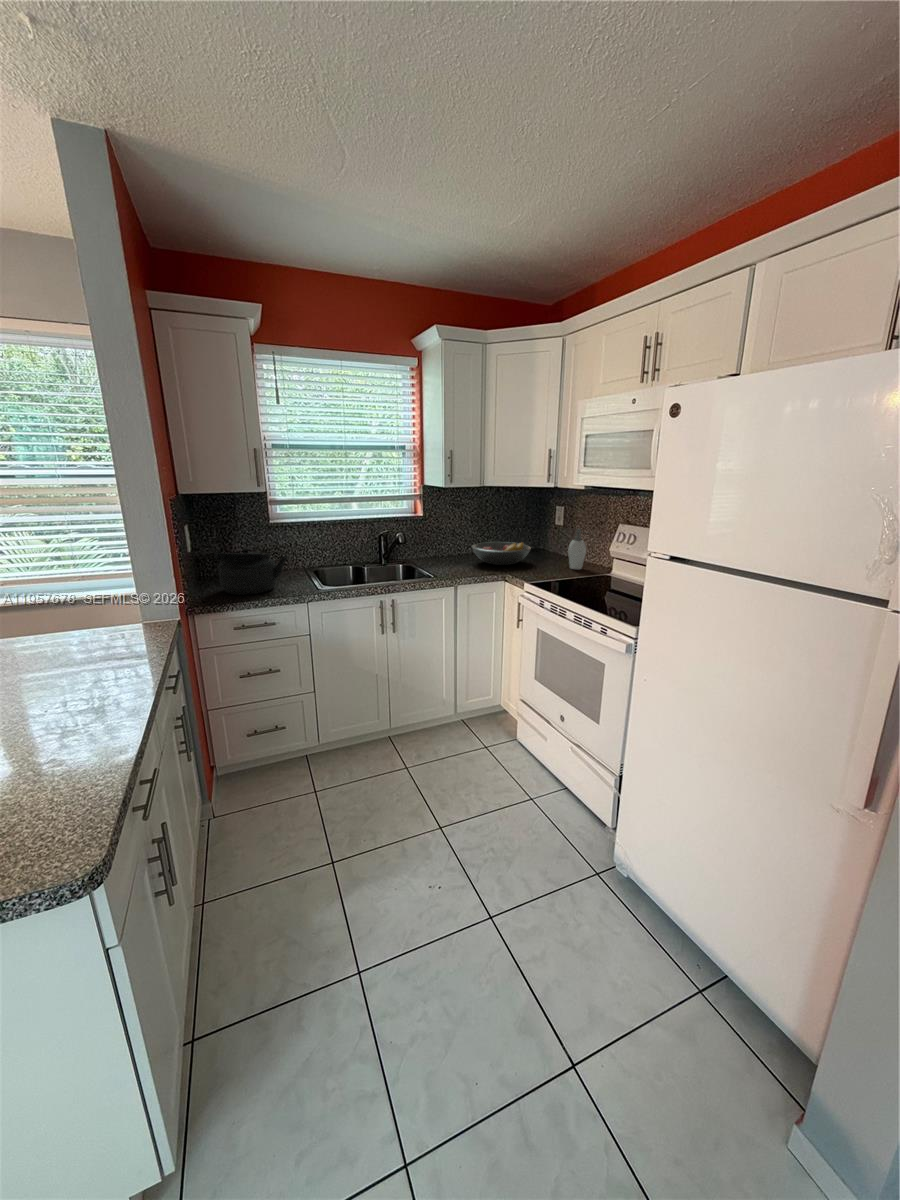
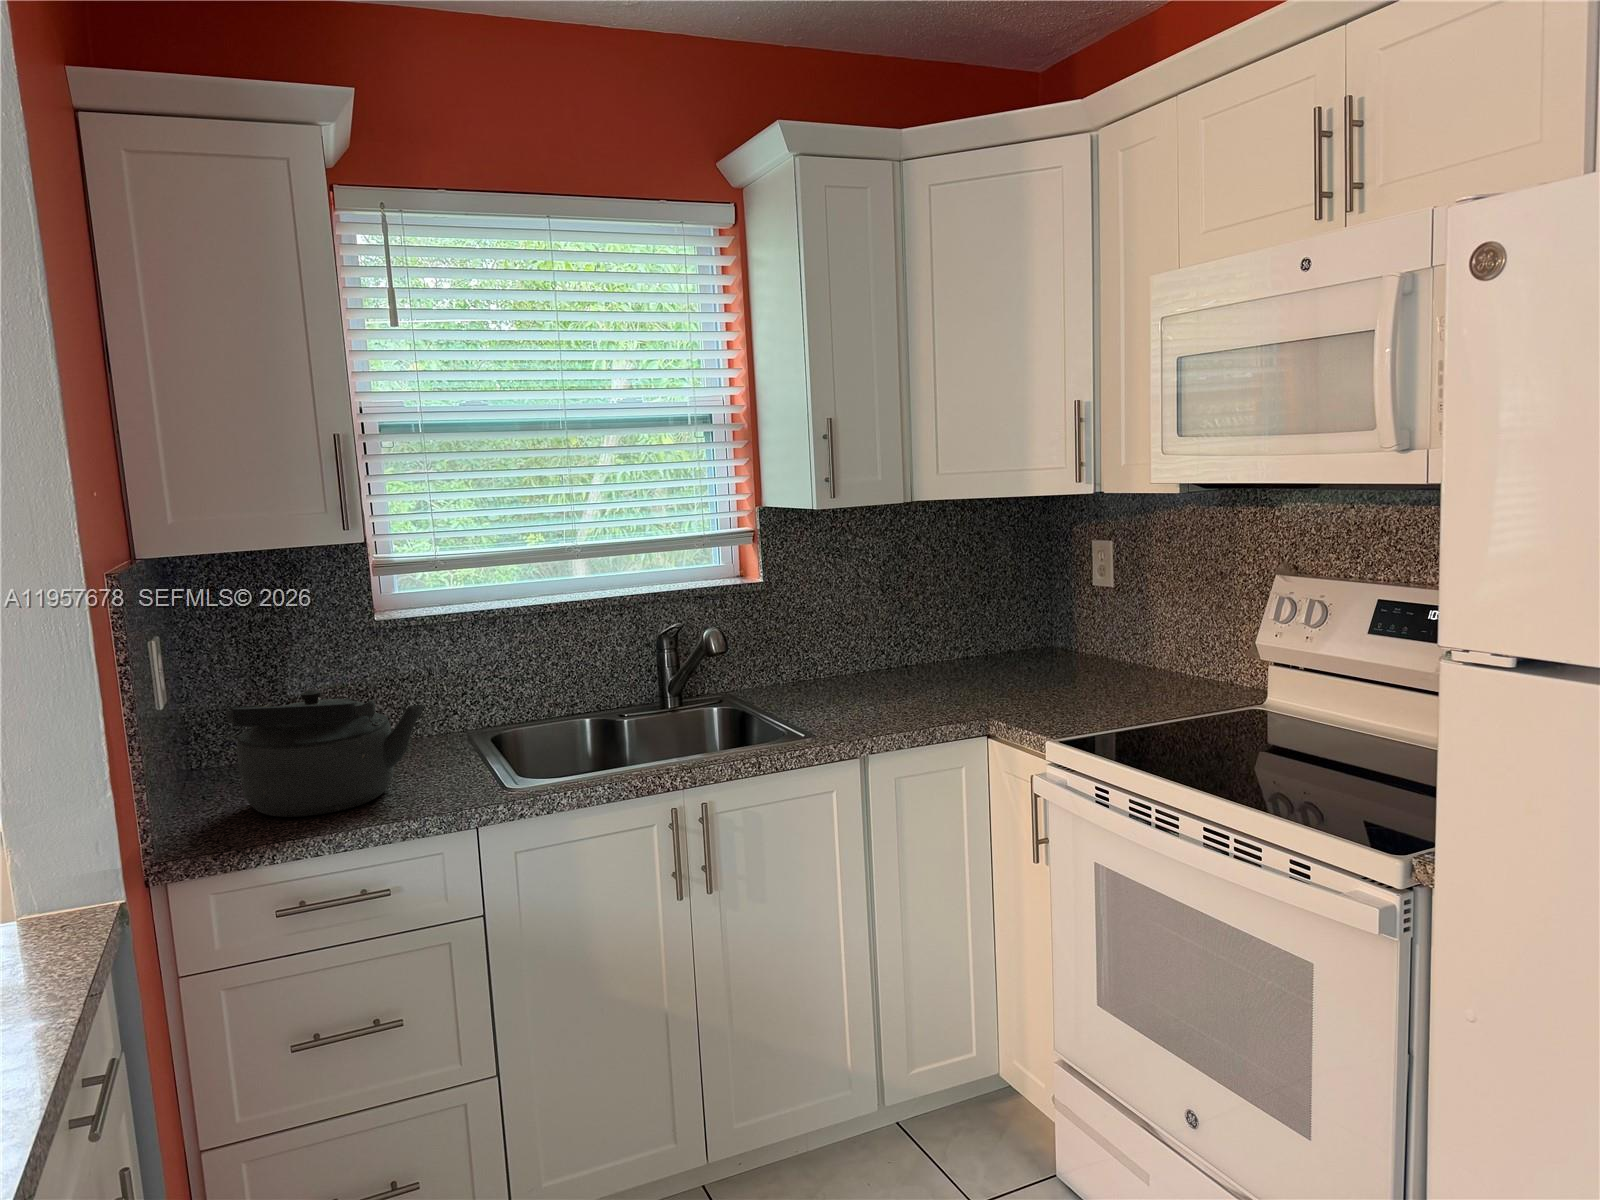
soap dispenser: present [568,529,586,569] -> none [1141,592,1200,696]
fruit bowl: present [472,542,531,565] -> none [890,632,1042,694]

